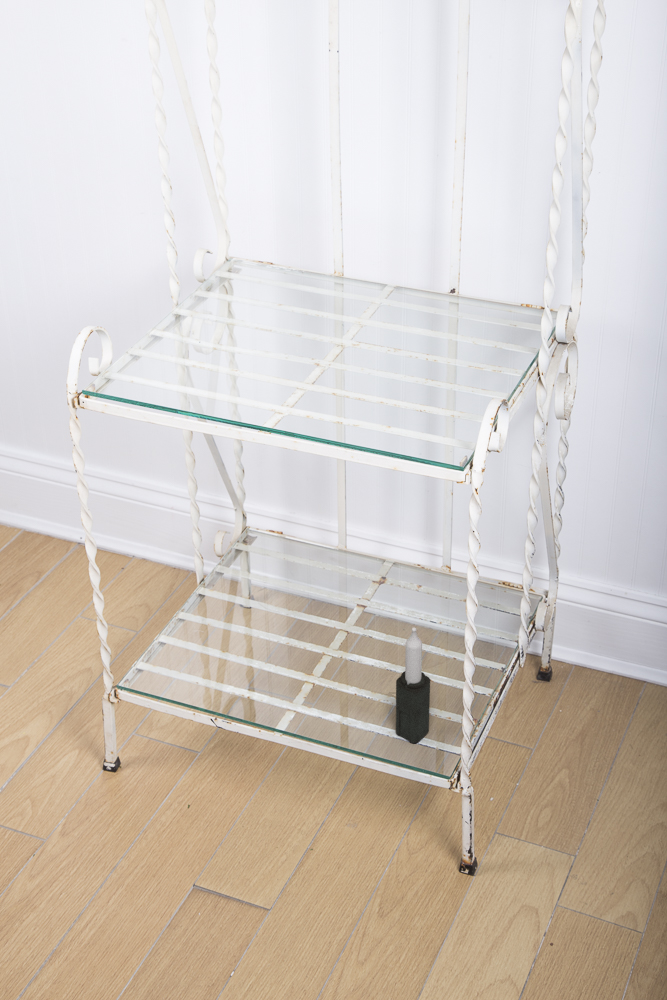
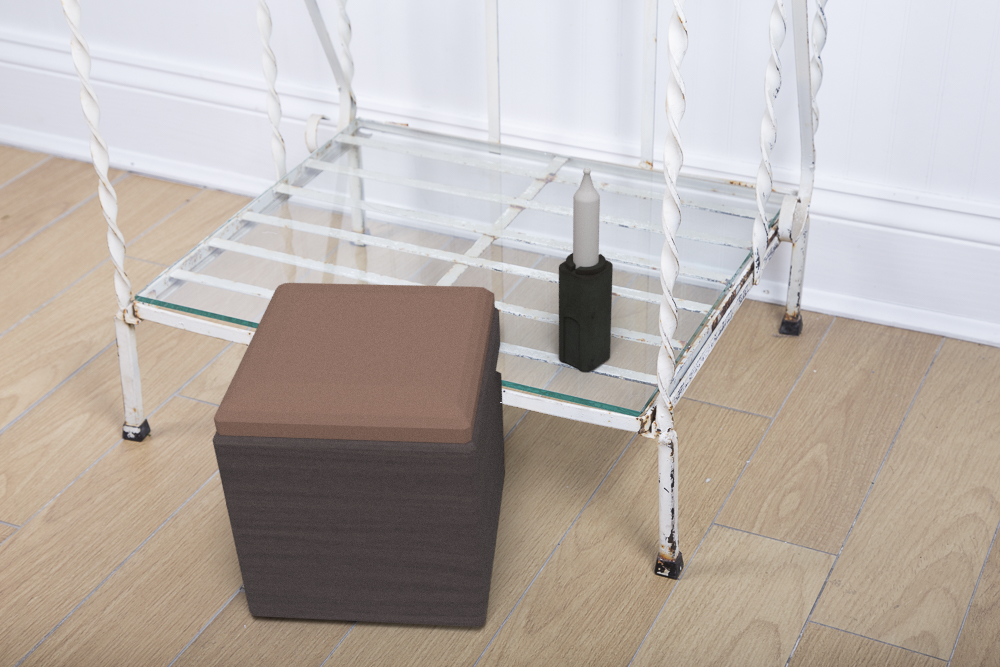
footstool: none [184,687,359,915] -> present [213,283,505,627]

